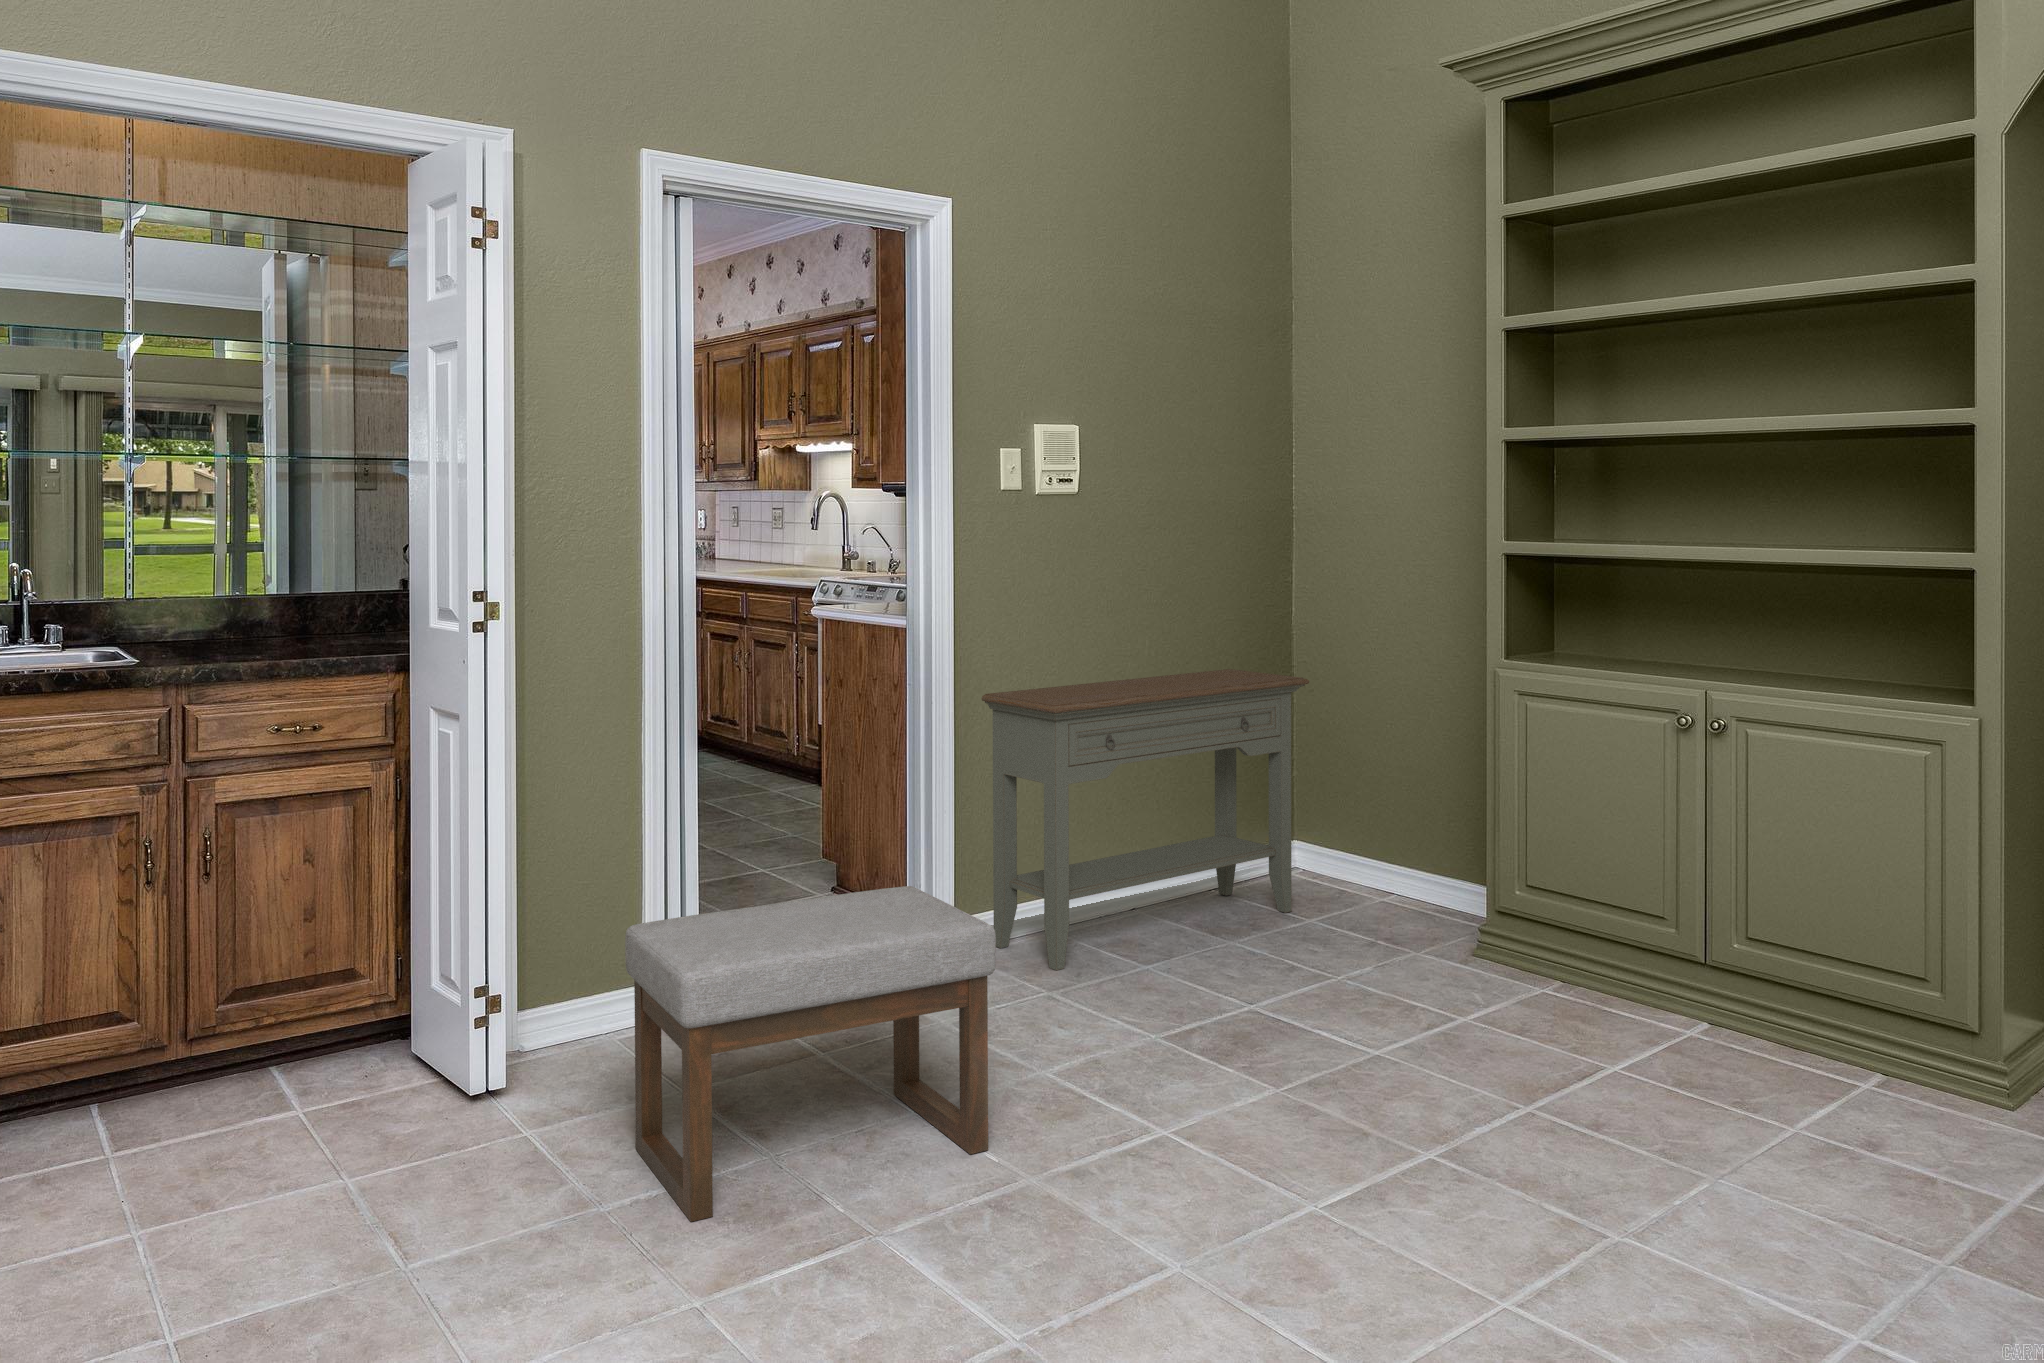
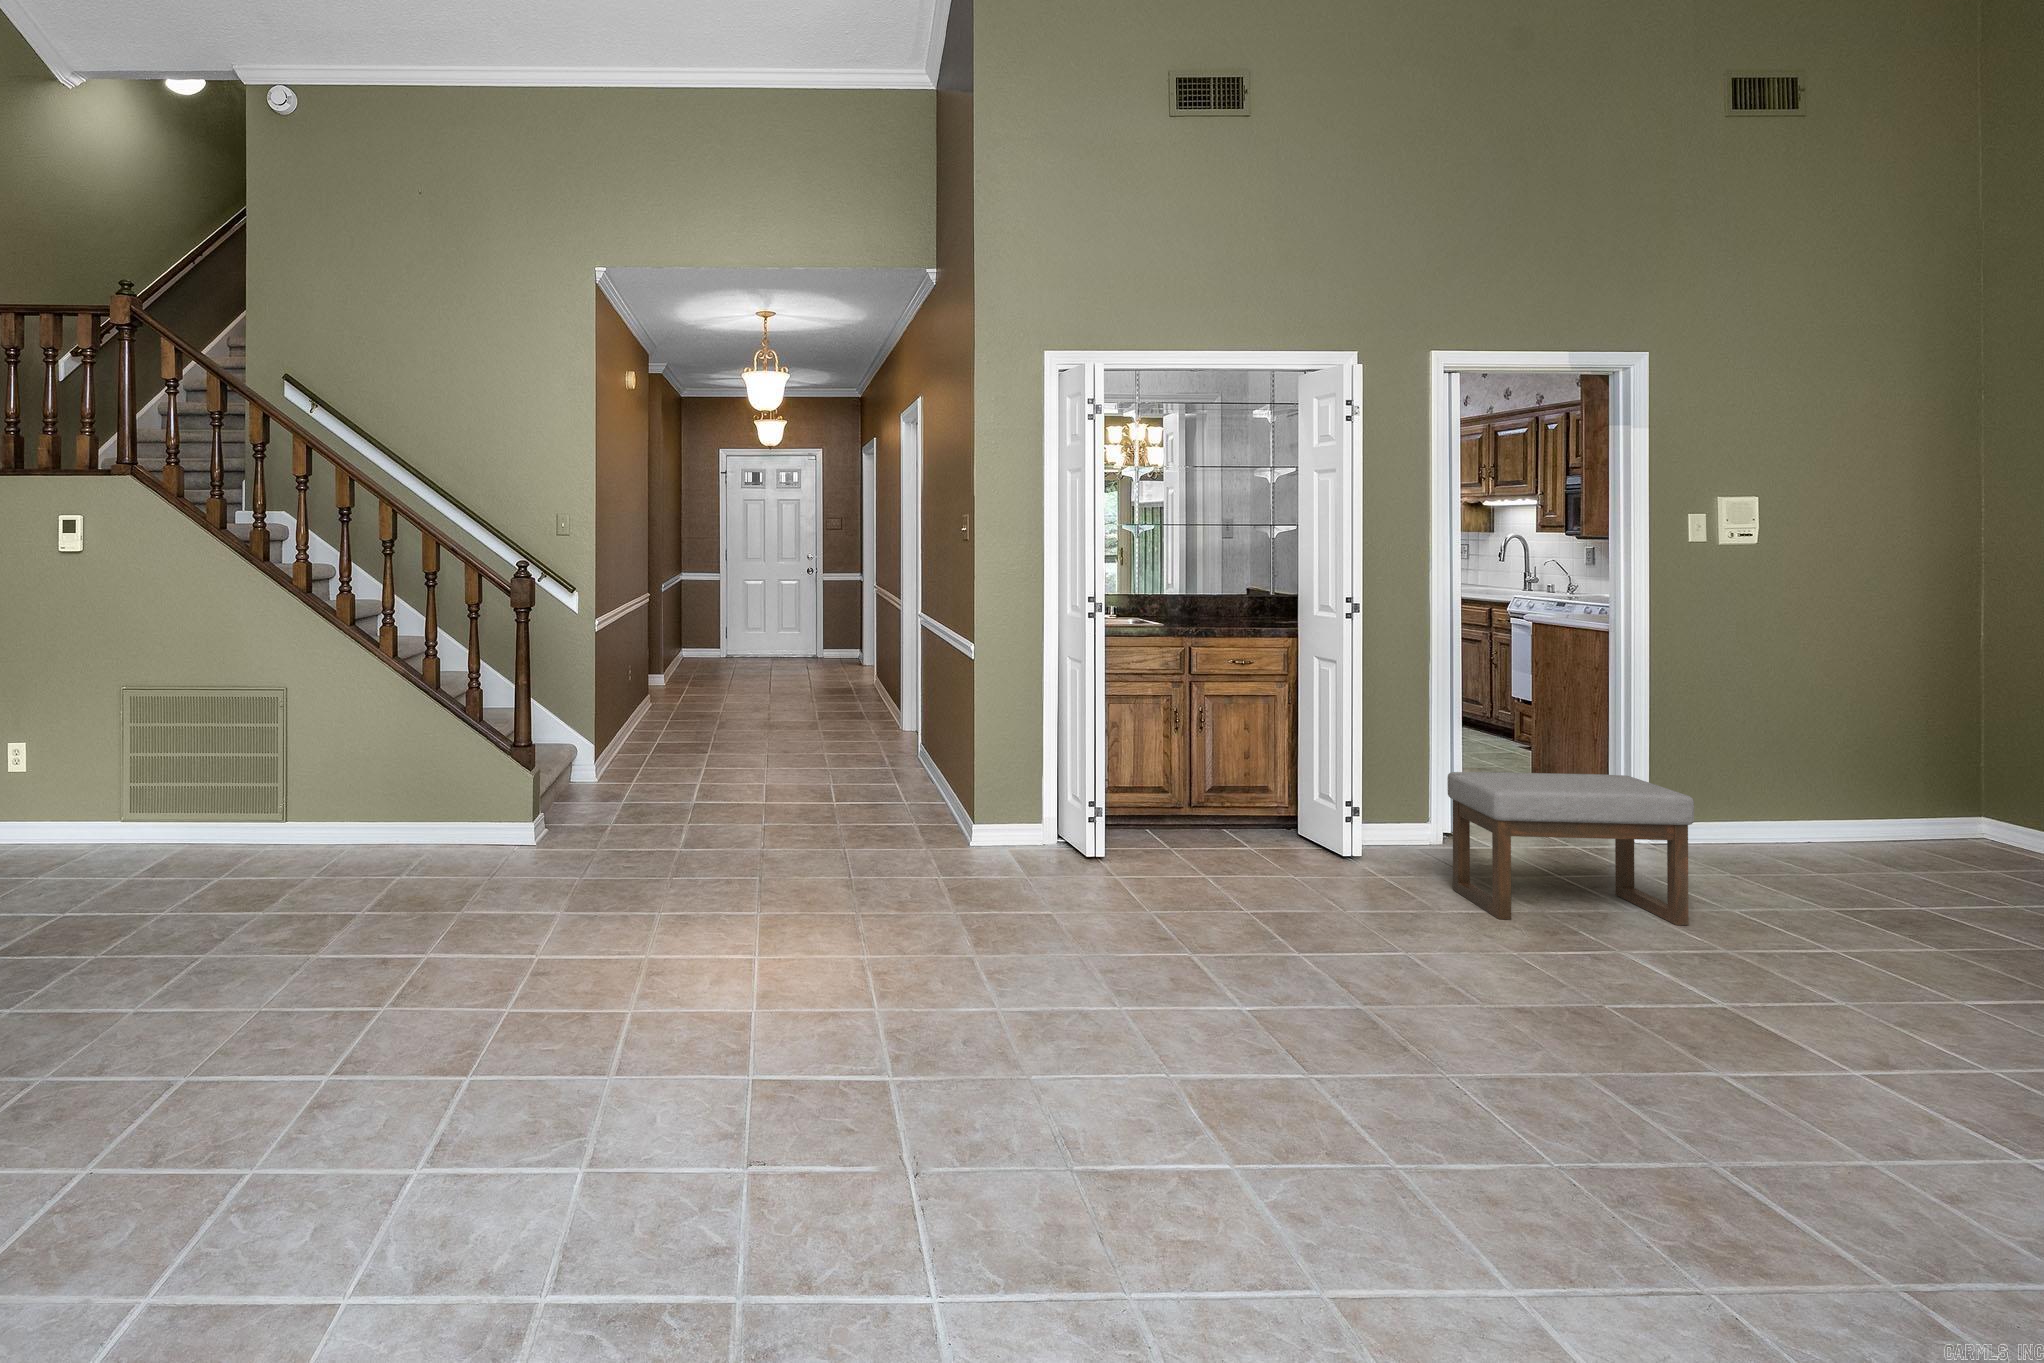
console table: present [982,669,1309,970] -> none [1670,674,1979,860]

